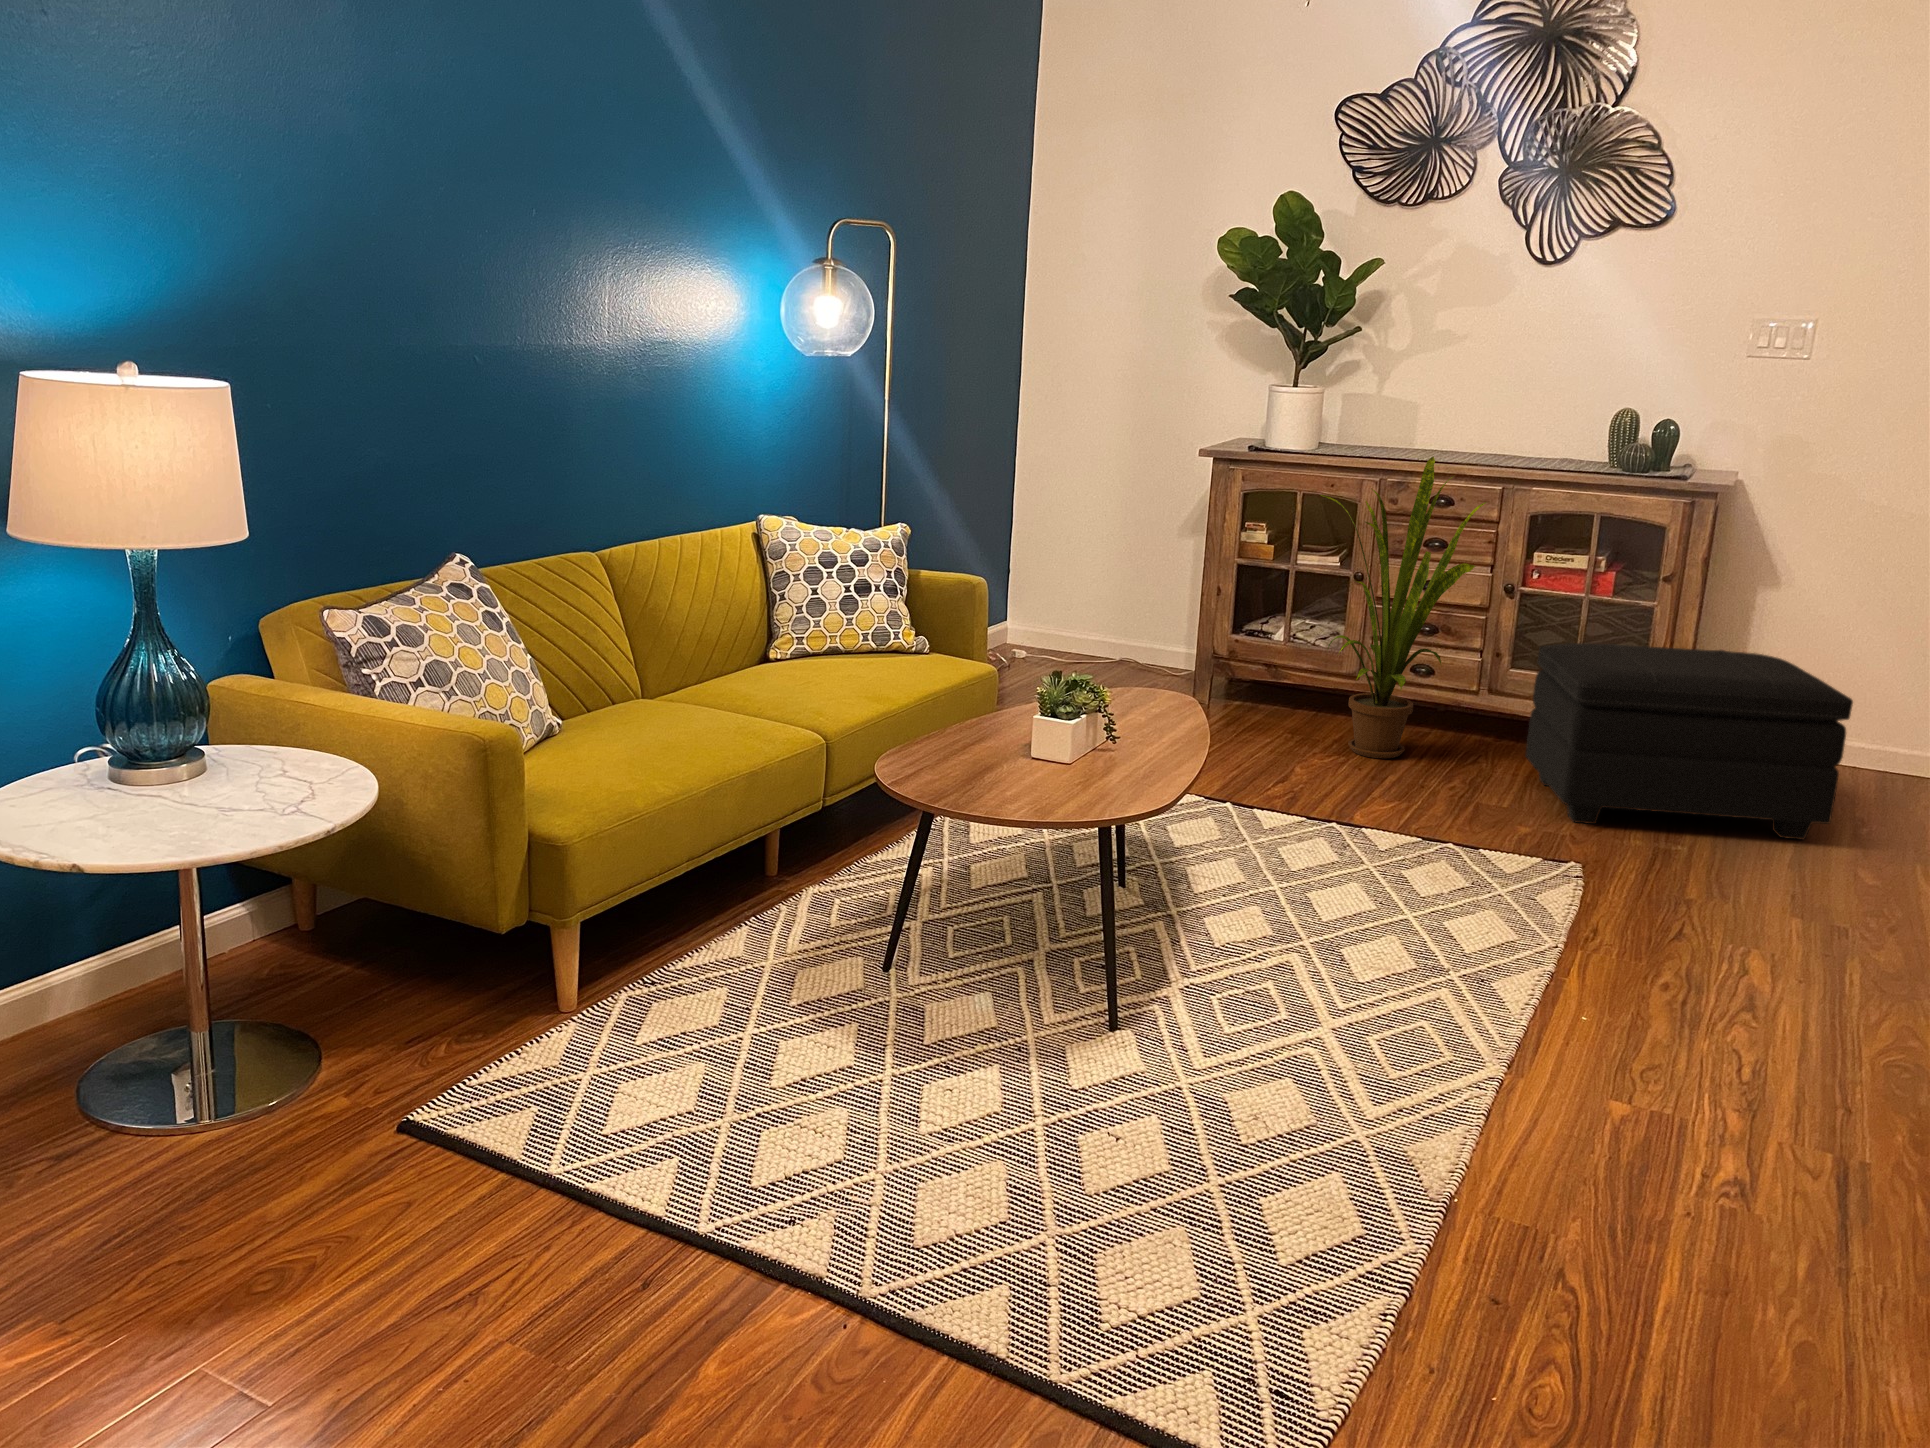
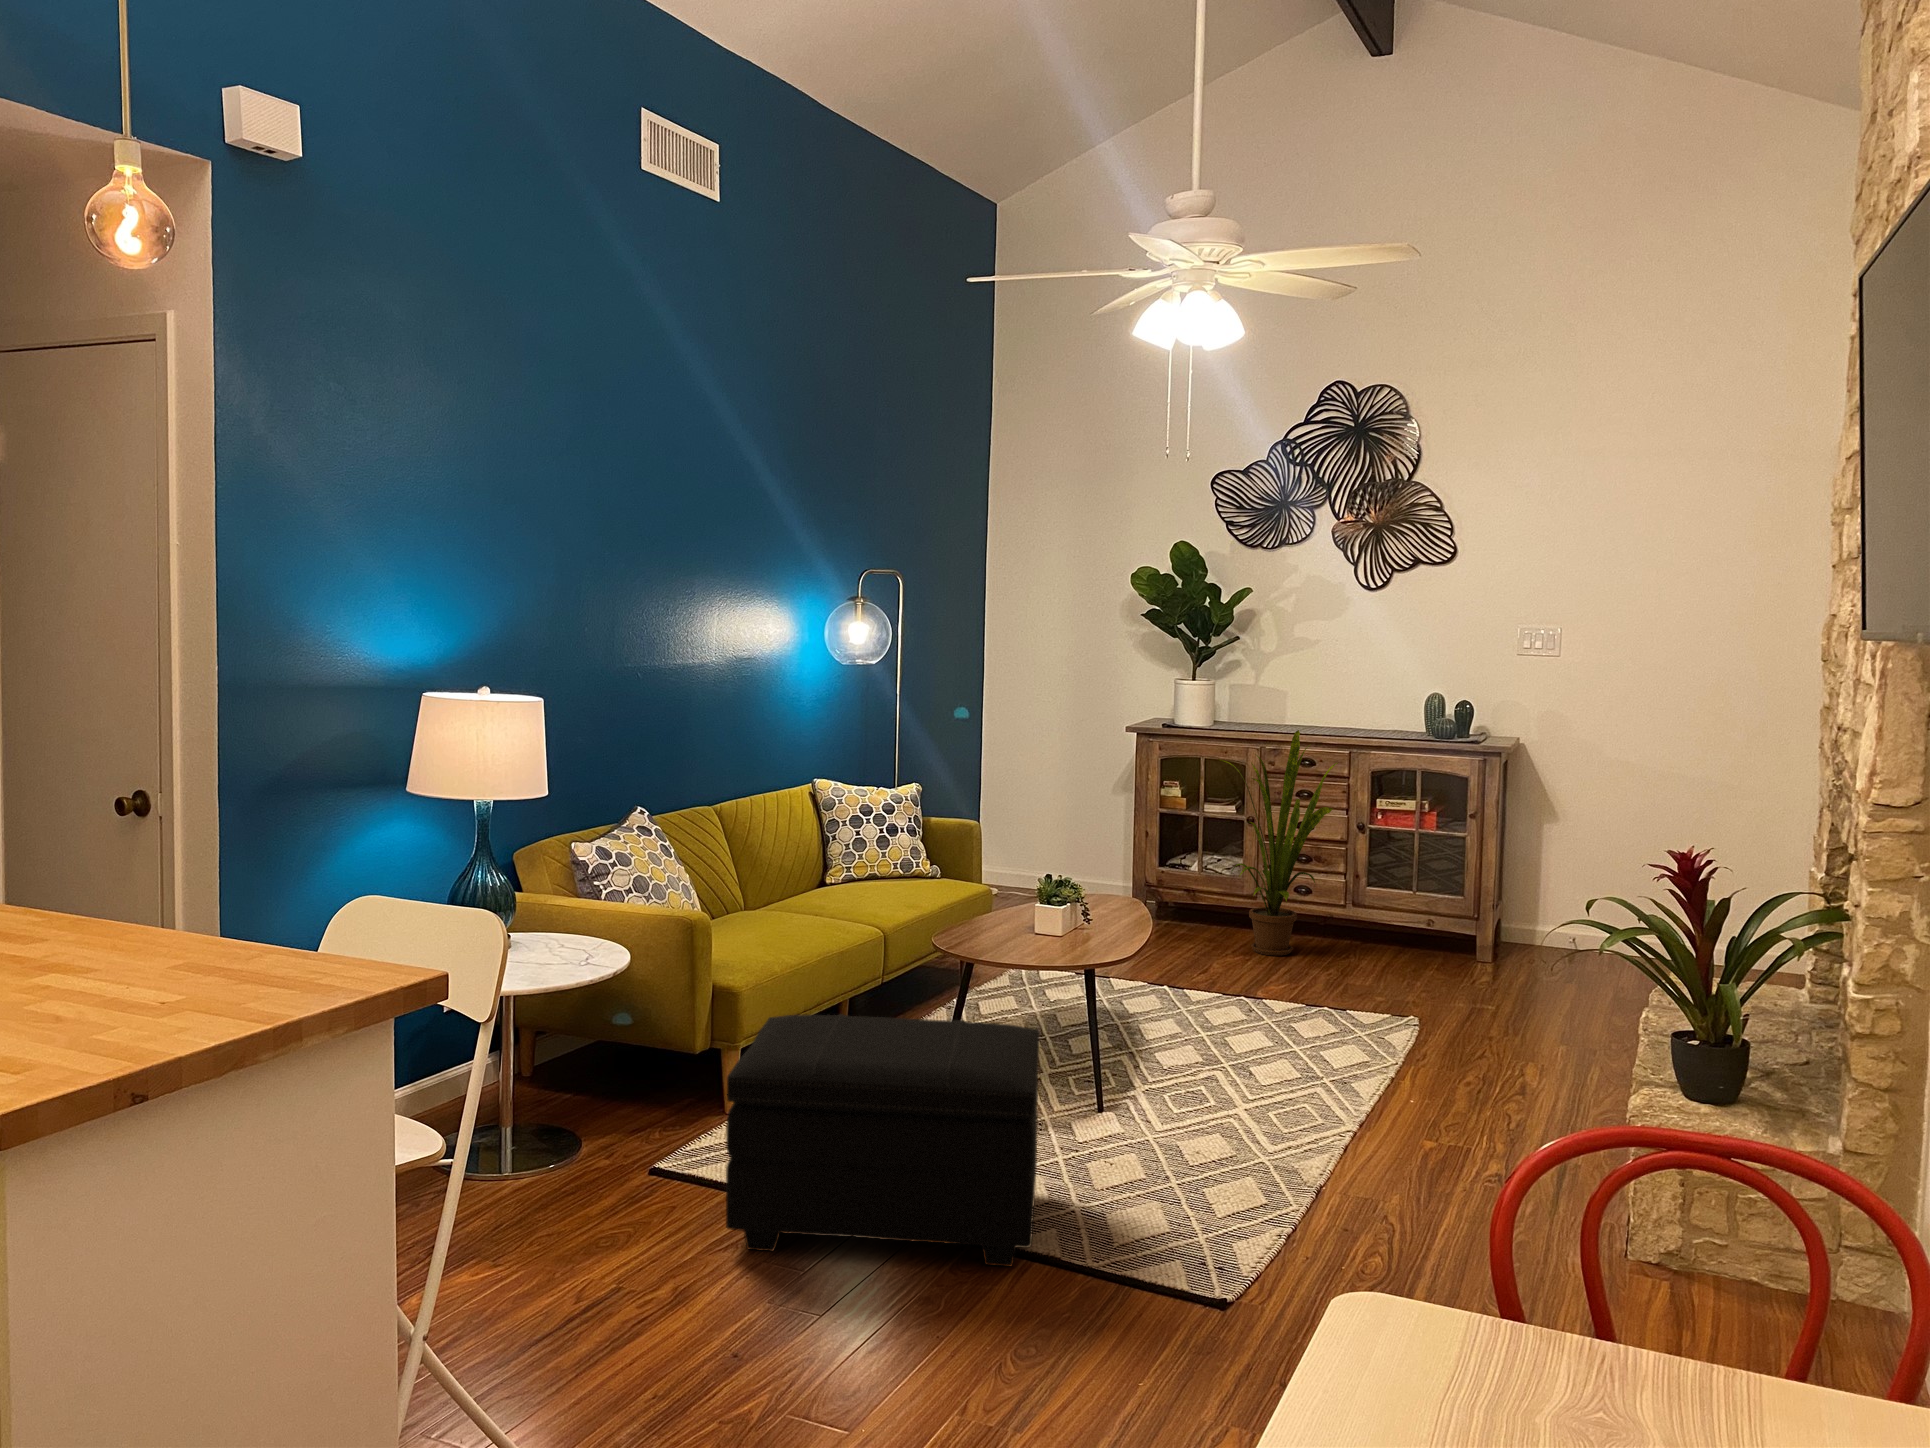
footstool: present [1526,643,1853,840] -> present [726,1014,1039,1267]

